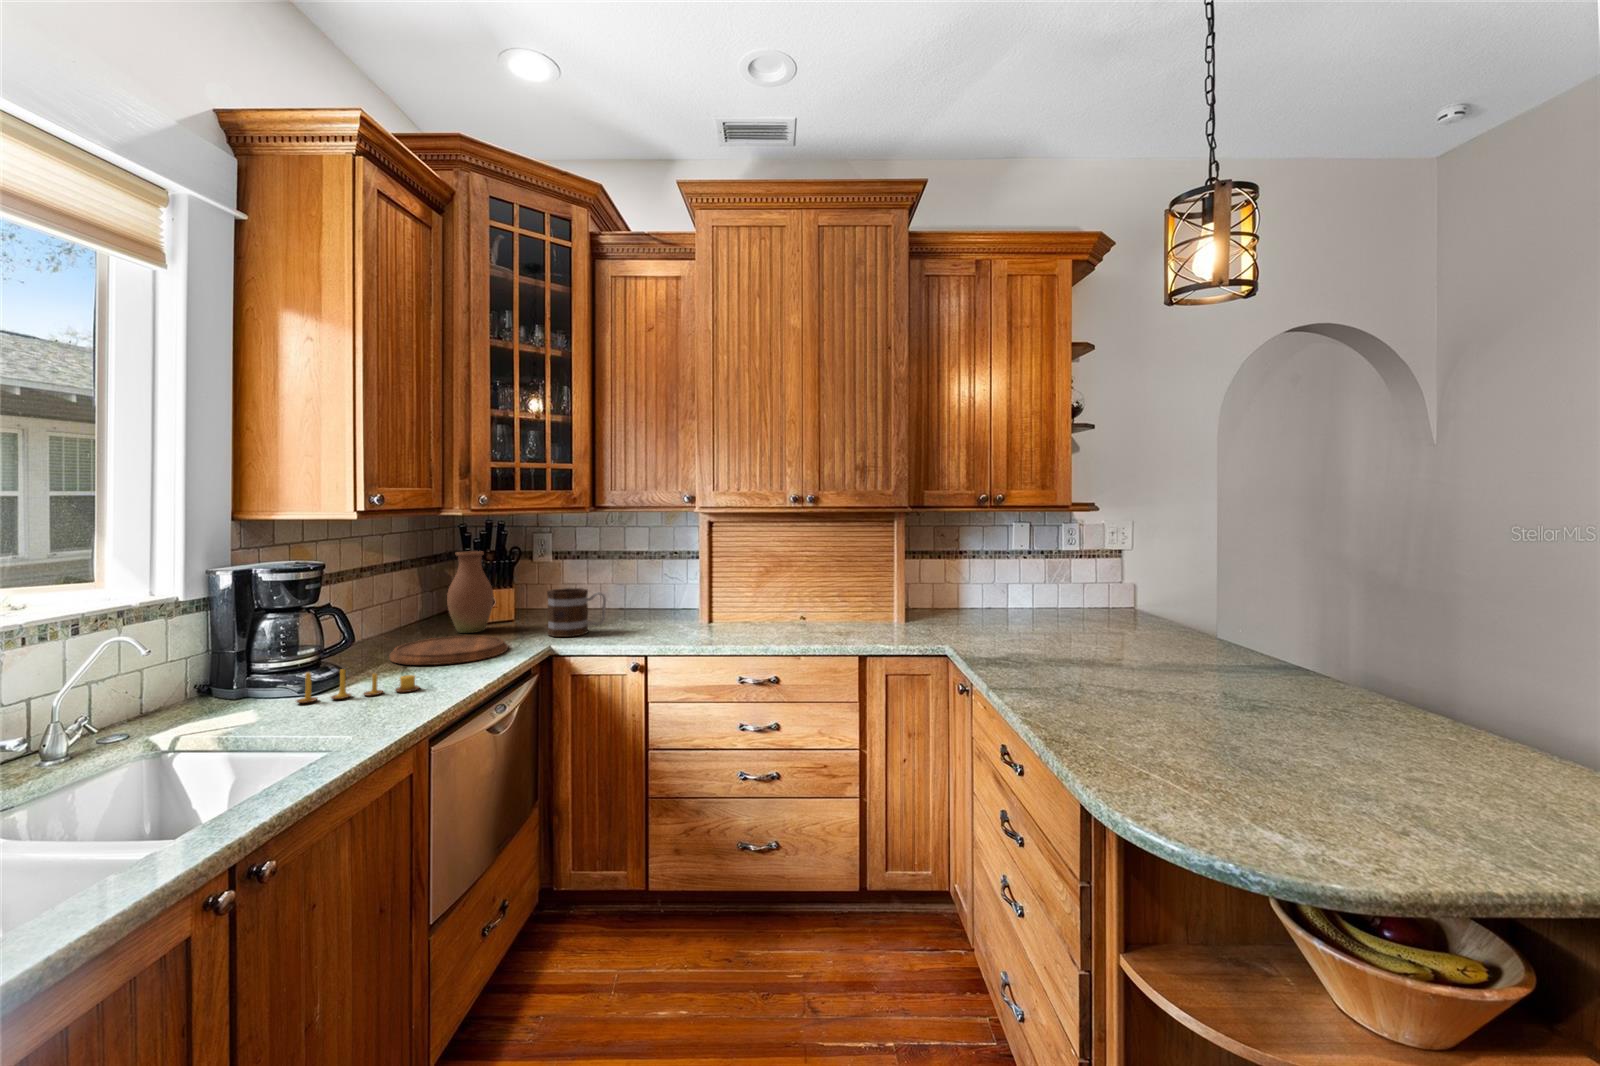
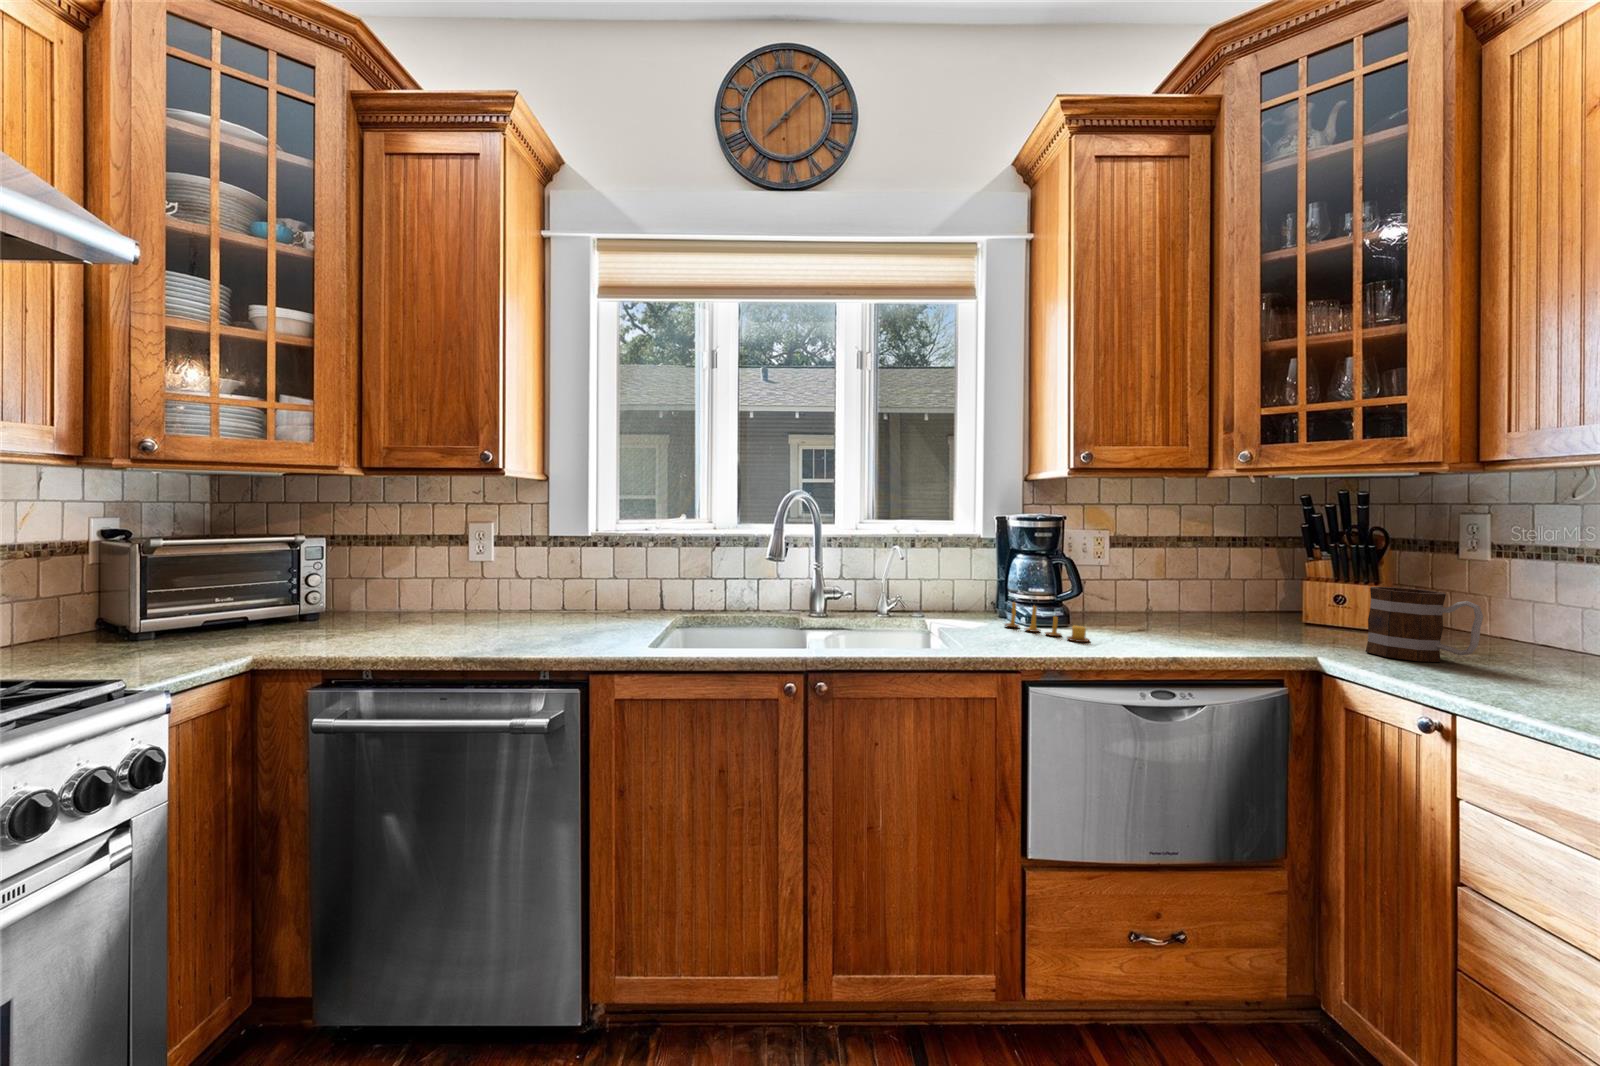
vase: present [447,551,494,633] -> none [1265,529,1330,630]
cutting board: present [389,636,508,665] -> none [1137,614,1279,646]

